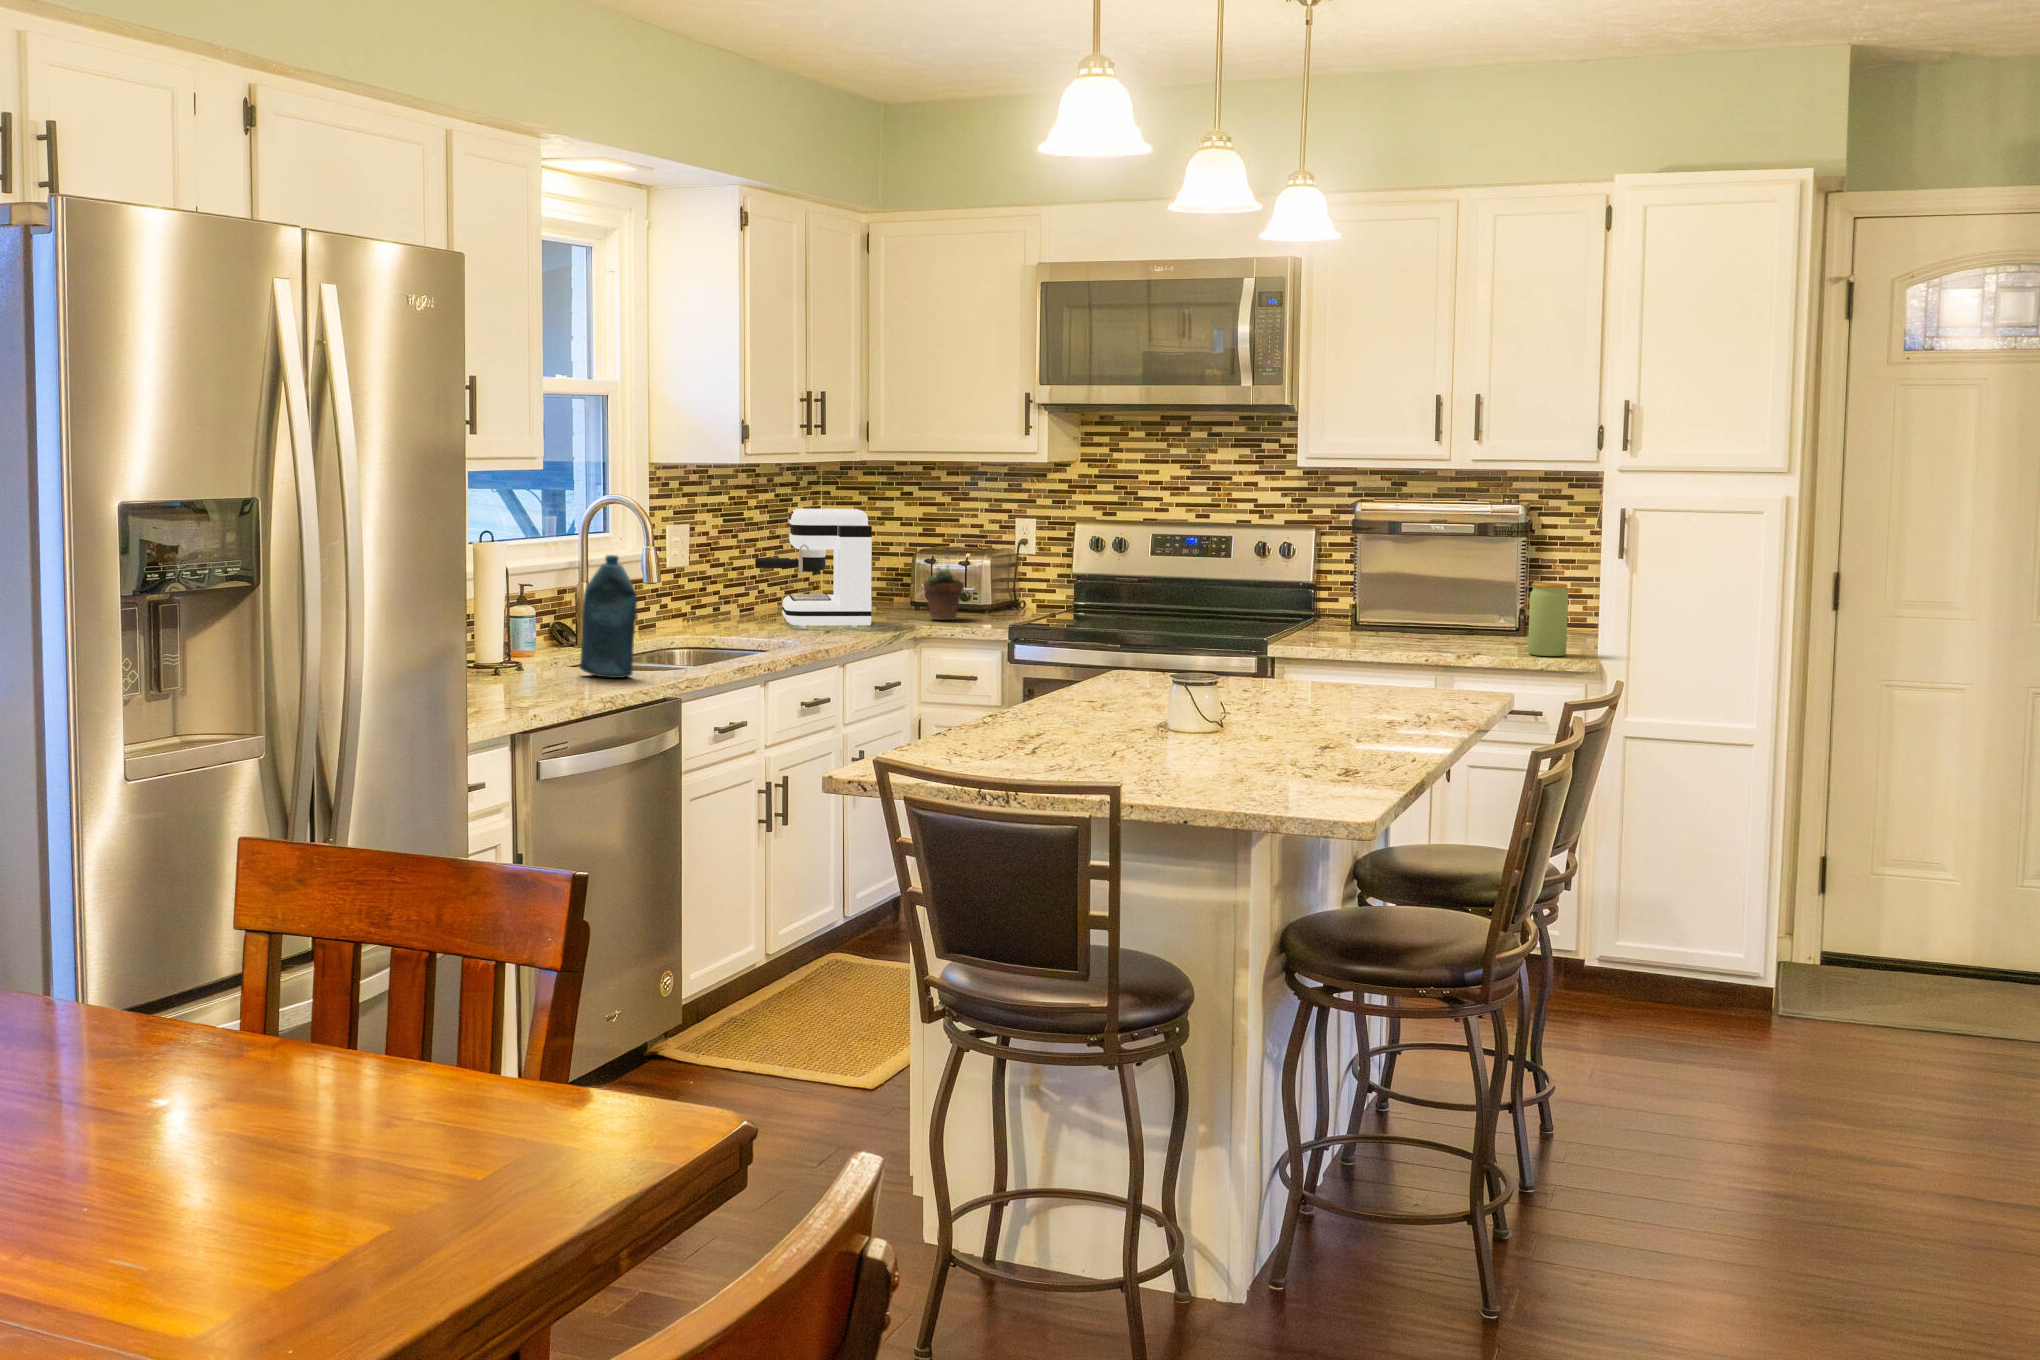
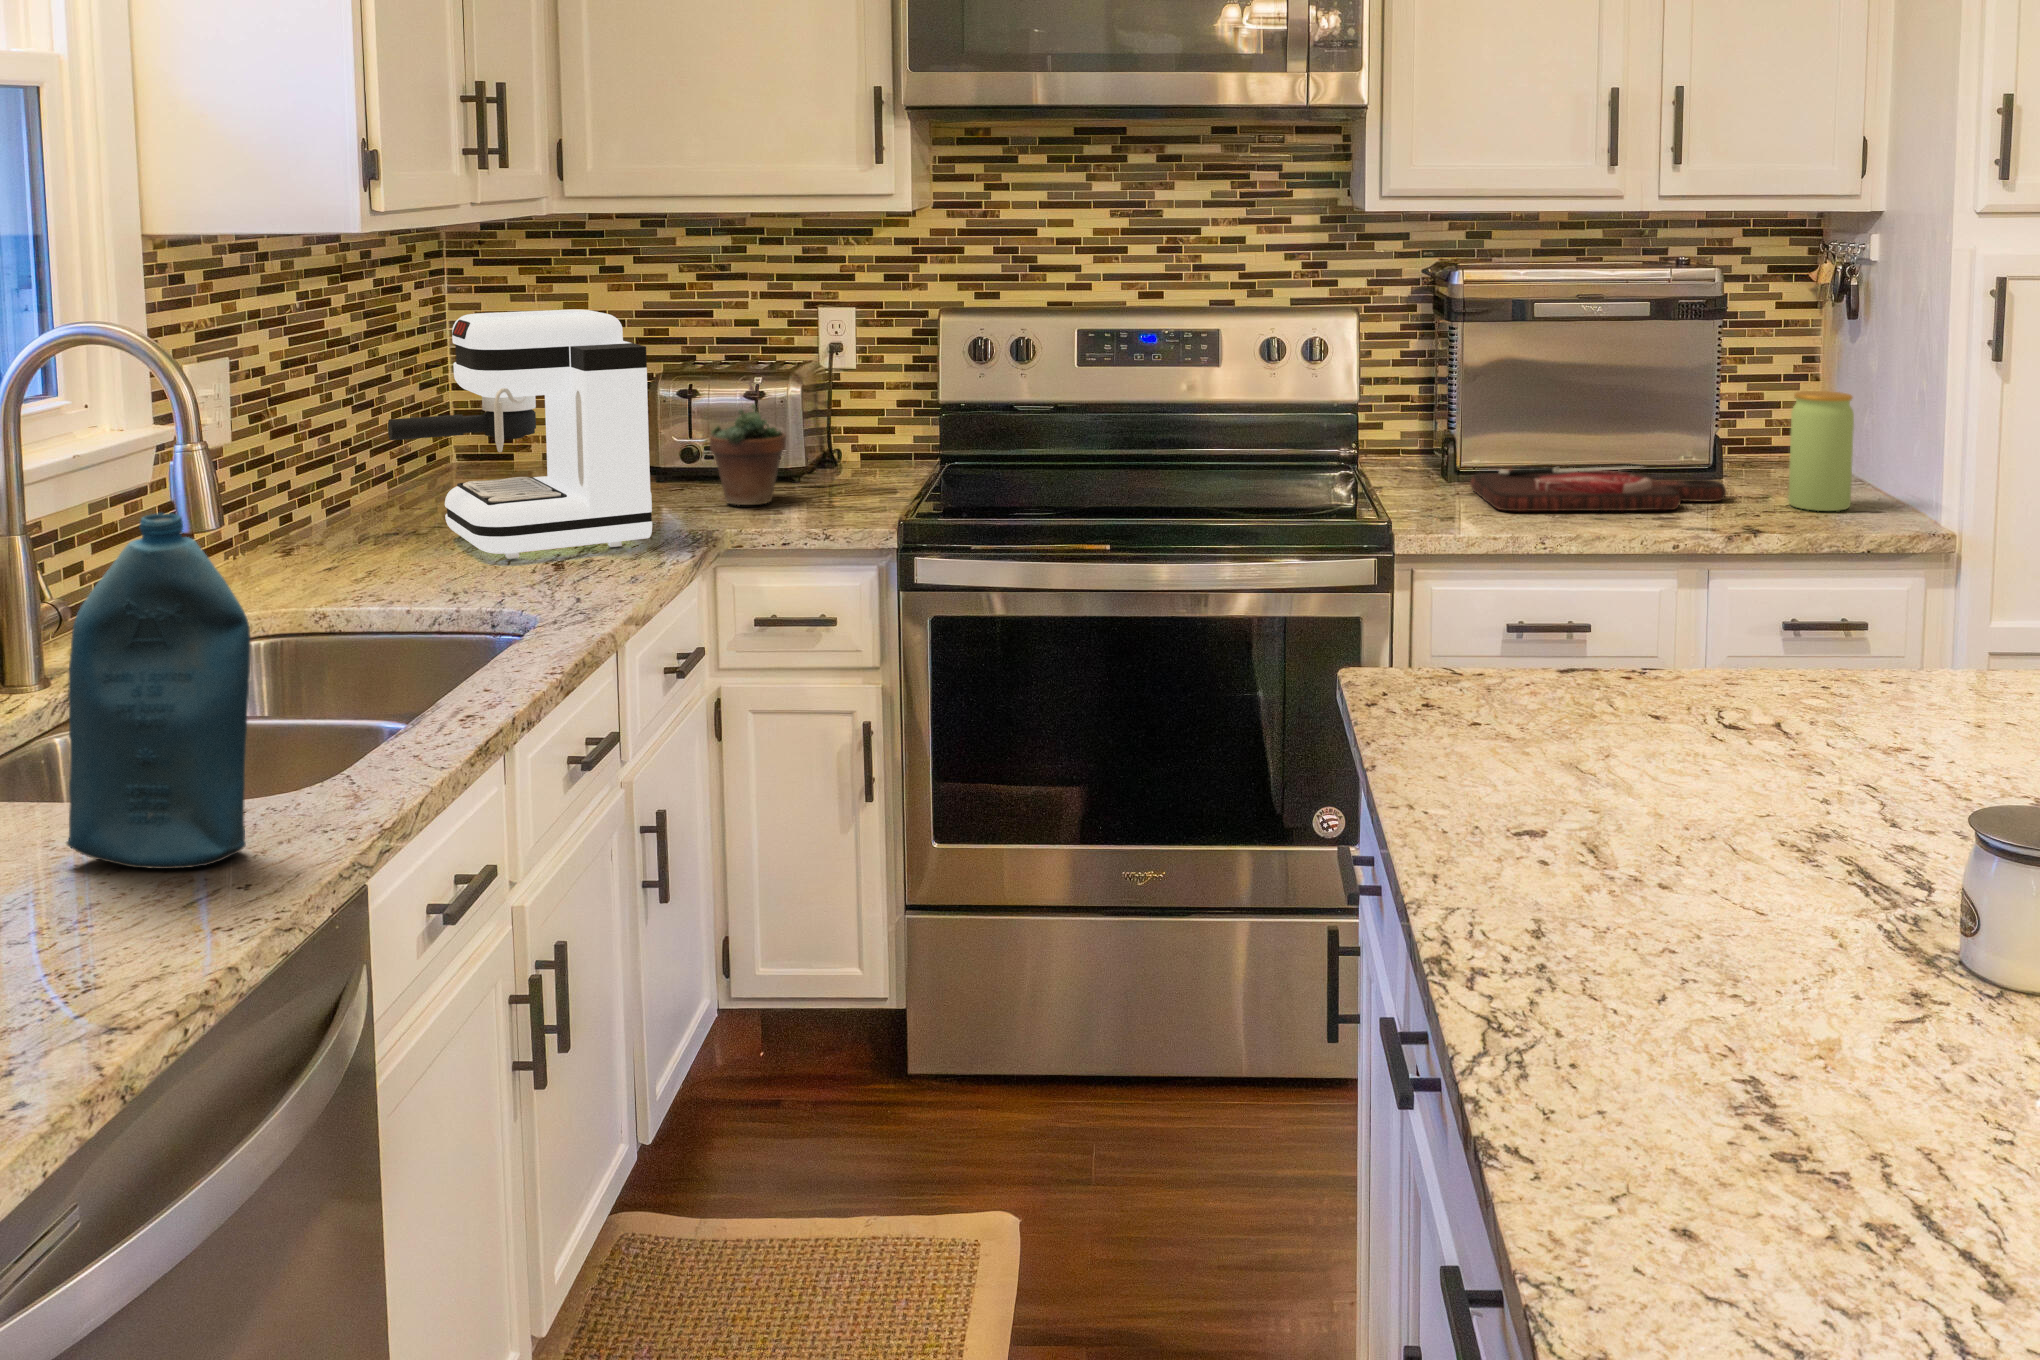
cutting board: none [1340,625,1500,650] -> present [1470,466,1726,511]

